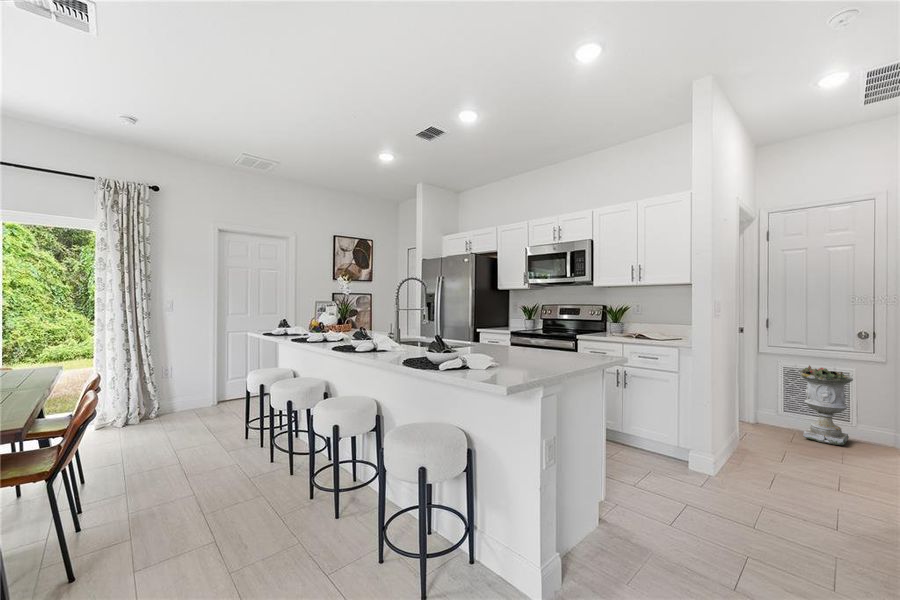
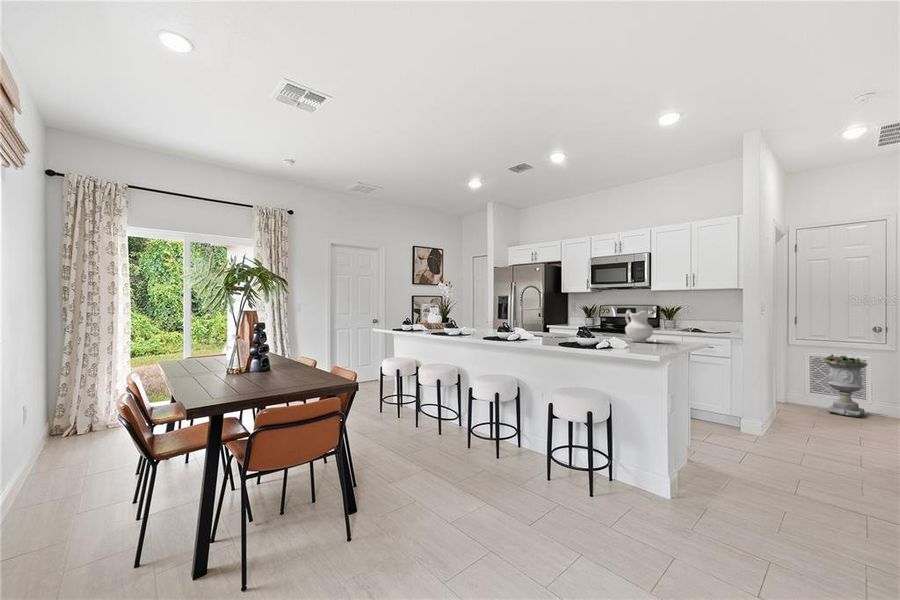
ceramic pitcher: none [522,311,559,358] -> present [625,310,653,342]

